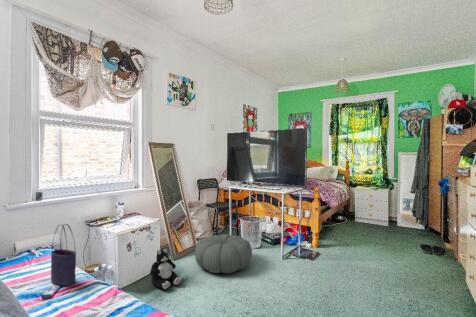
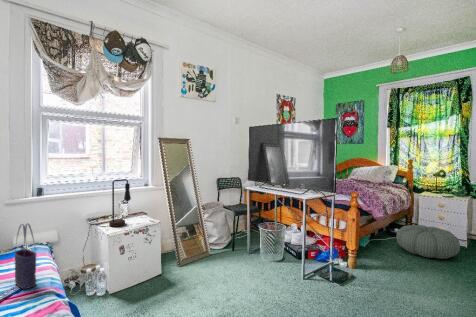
table lamp: none [112,181,132,226] -> present [109,179,131,227]
pouf: present [195,234,252,273] -> present [396,225,460,259]
plush toy: present [150,248,182,289] -> none [141,254,174,300]

